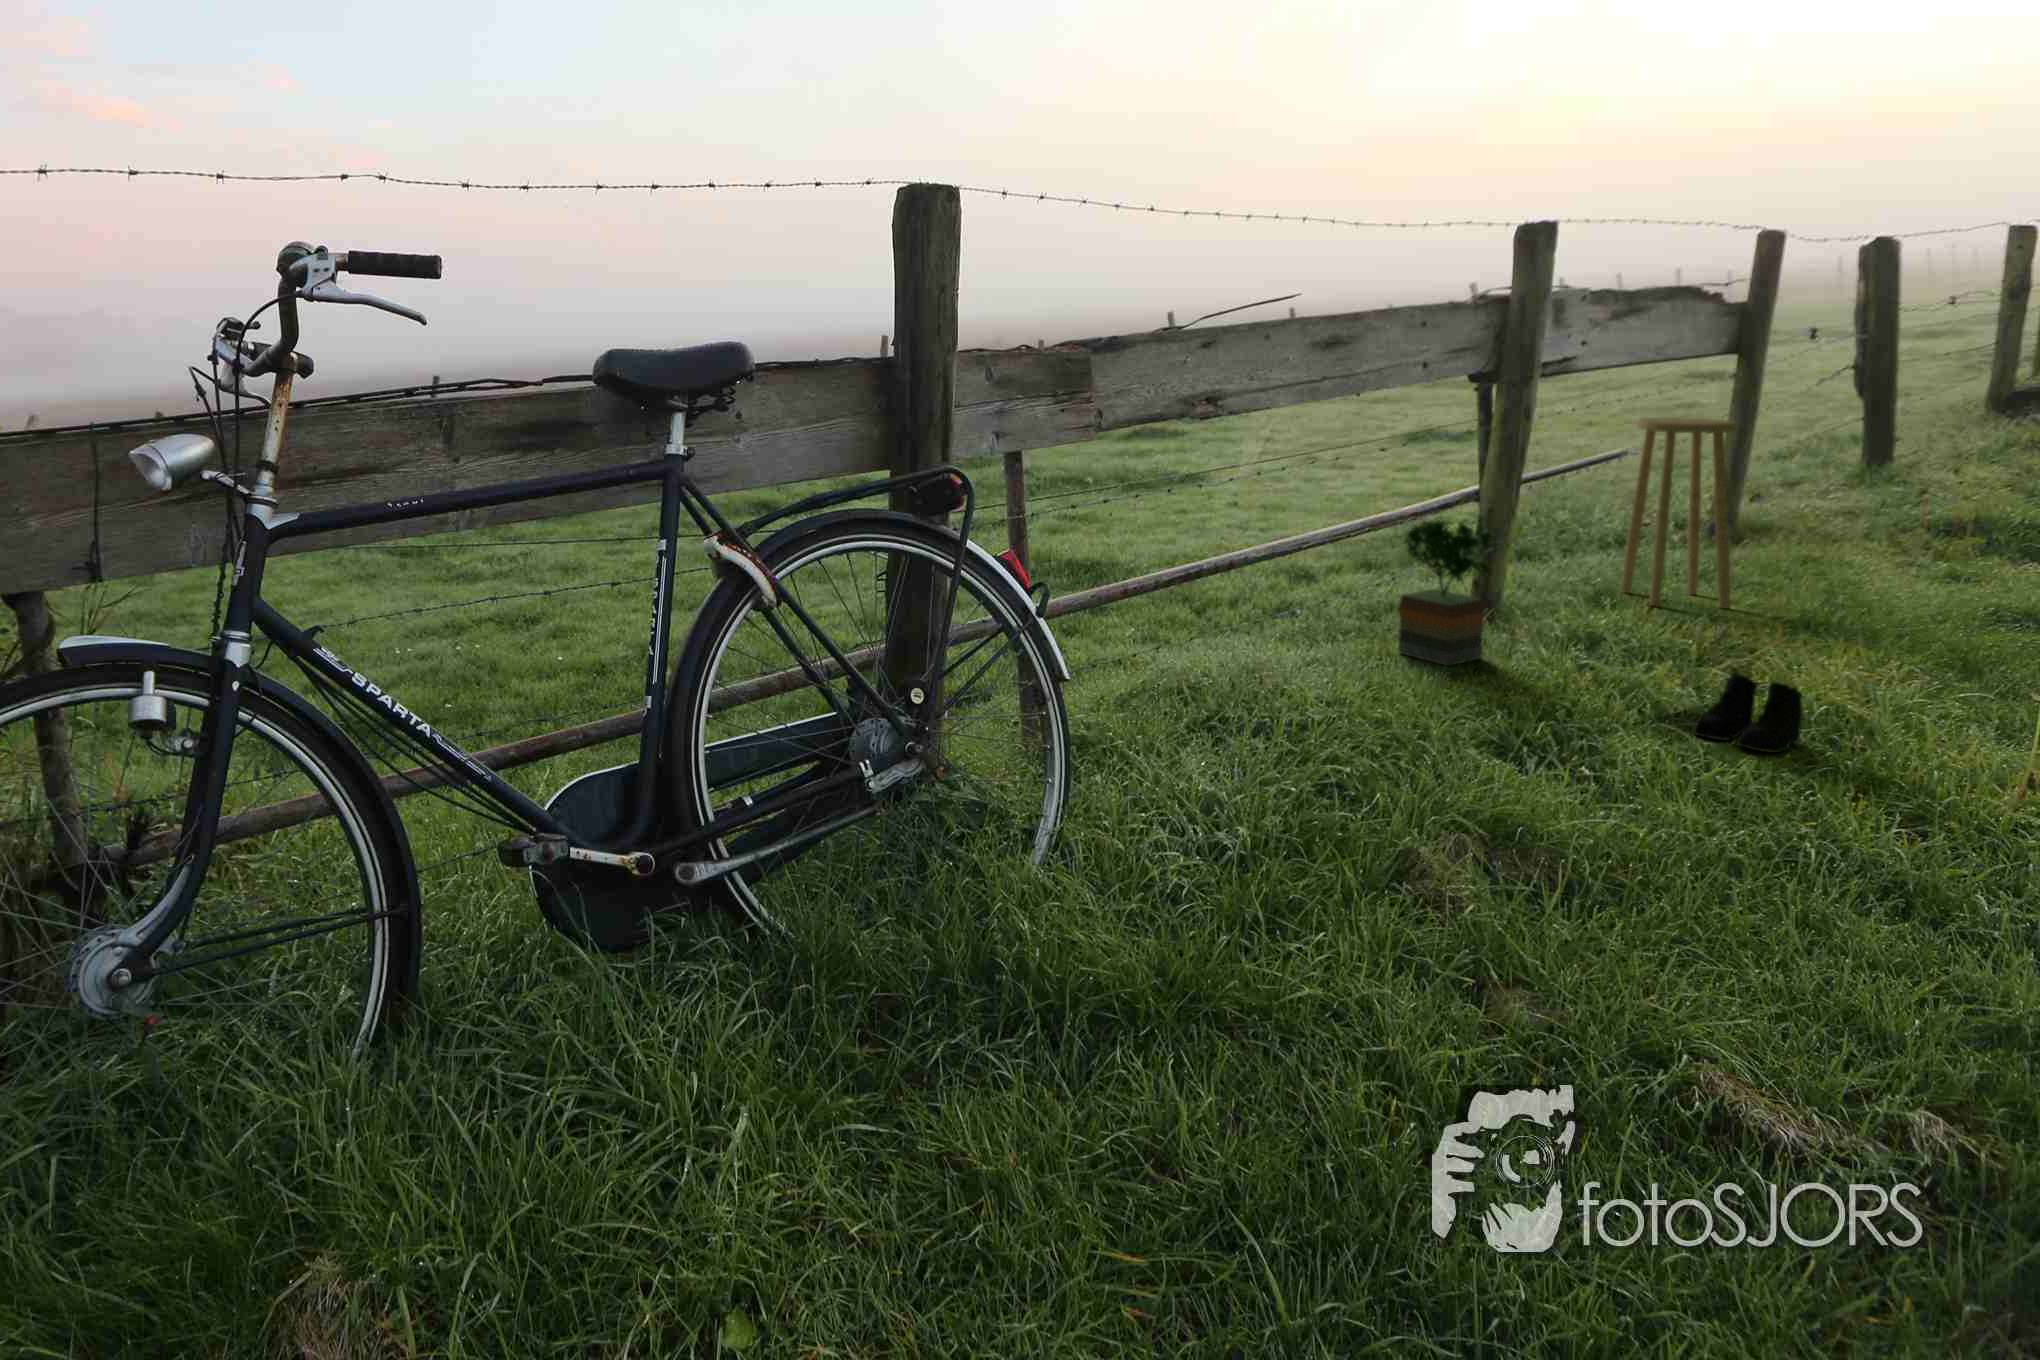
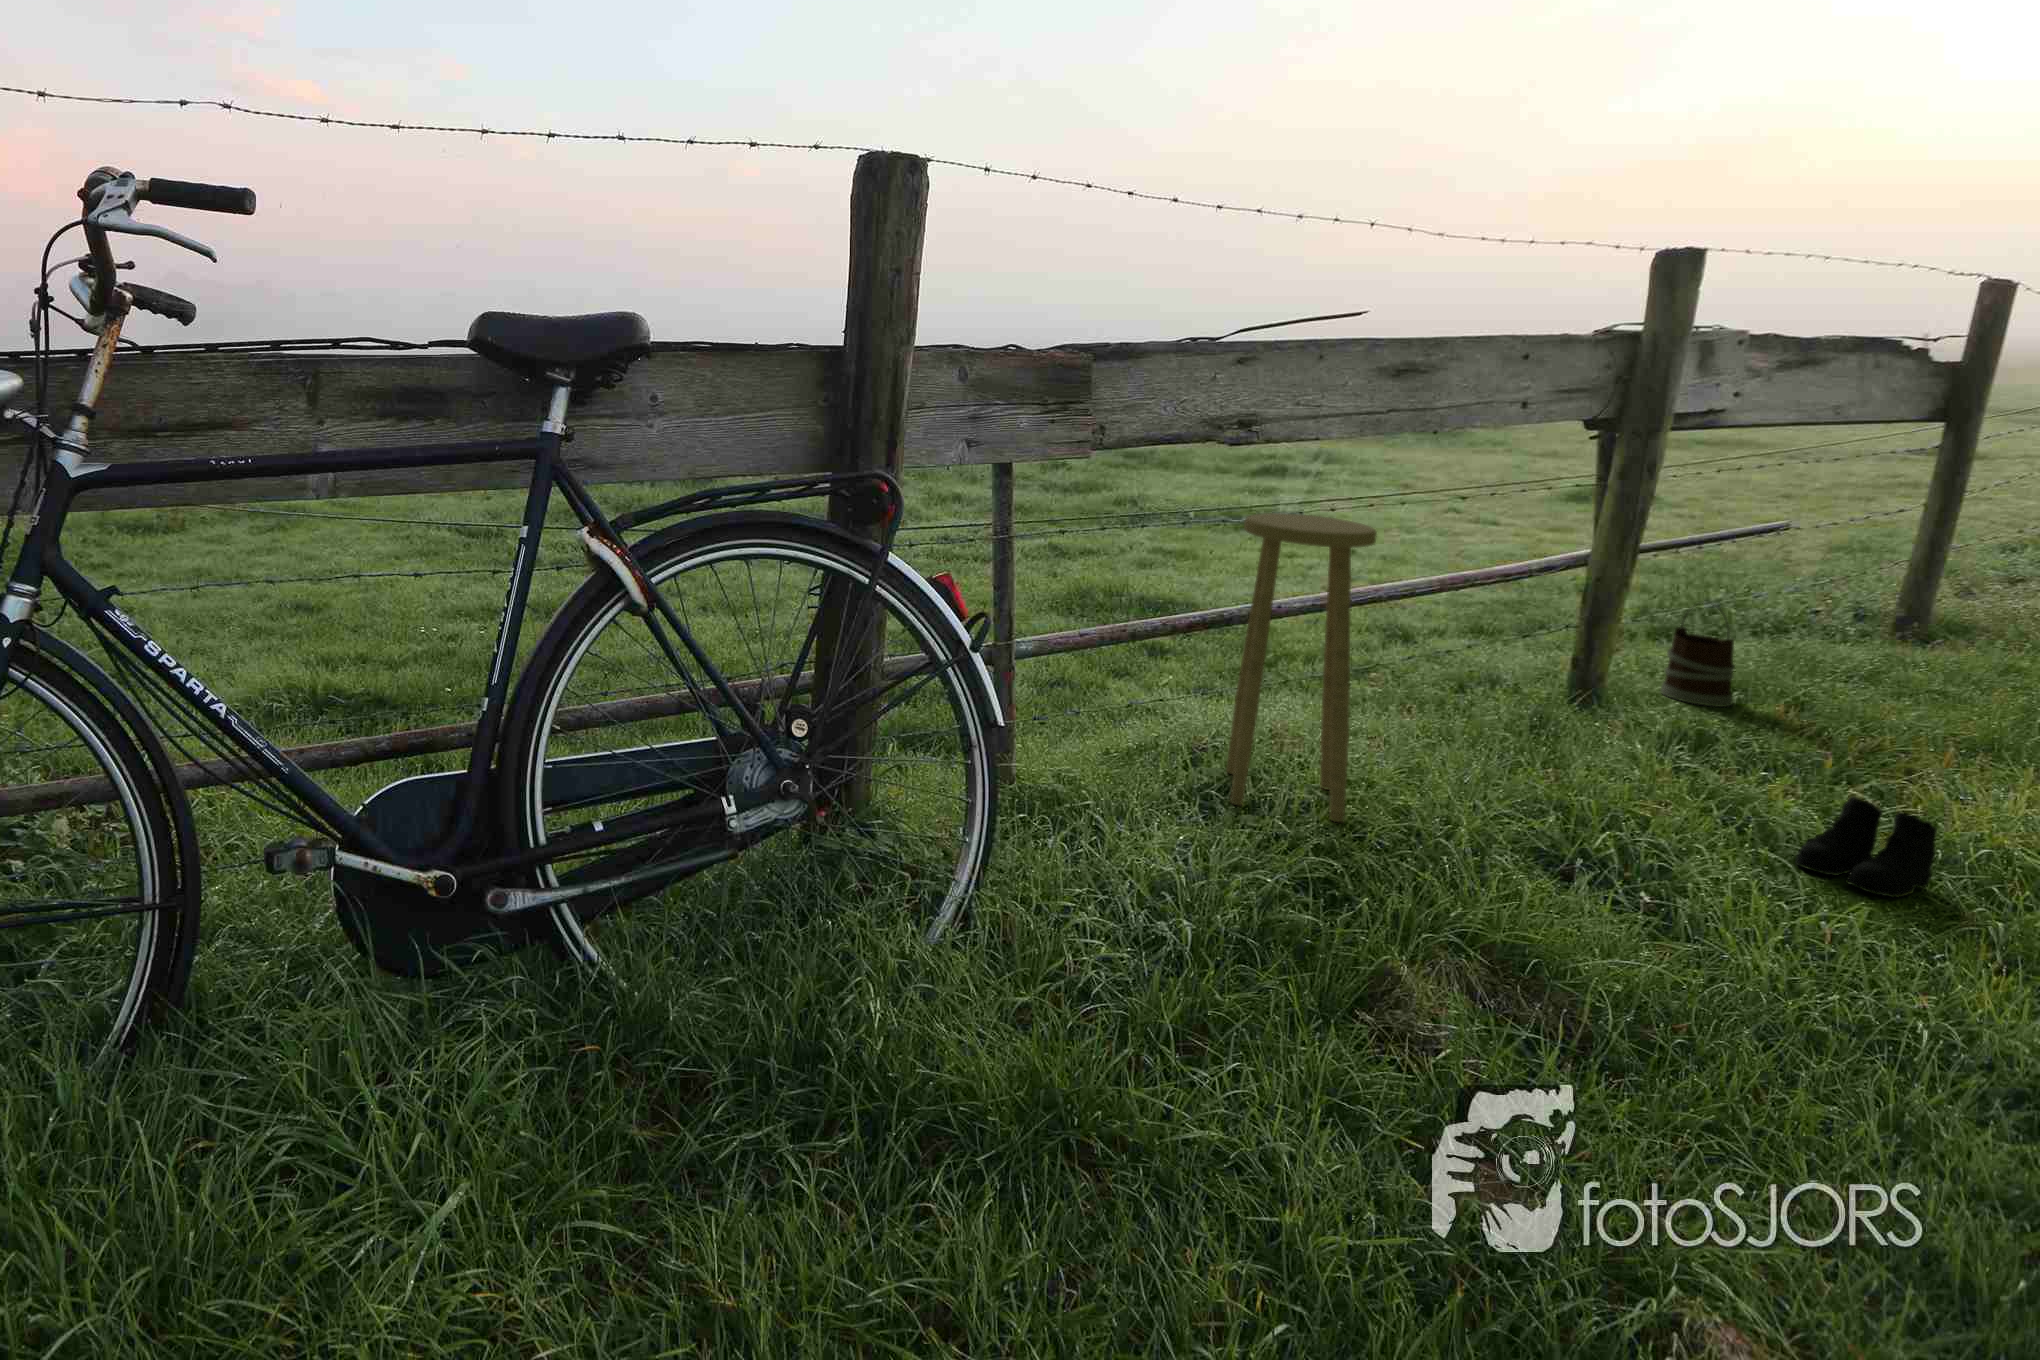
stool: present [1621,417,1737,608] -> present [1226,513,1377,822]
potted tree: present [1399,521,1503,666] -> none [1454,580,1593,753]
wooden bucket: none [1550,523,1609,612] -> present [1660,603,1735,707]

